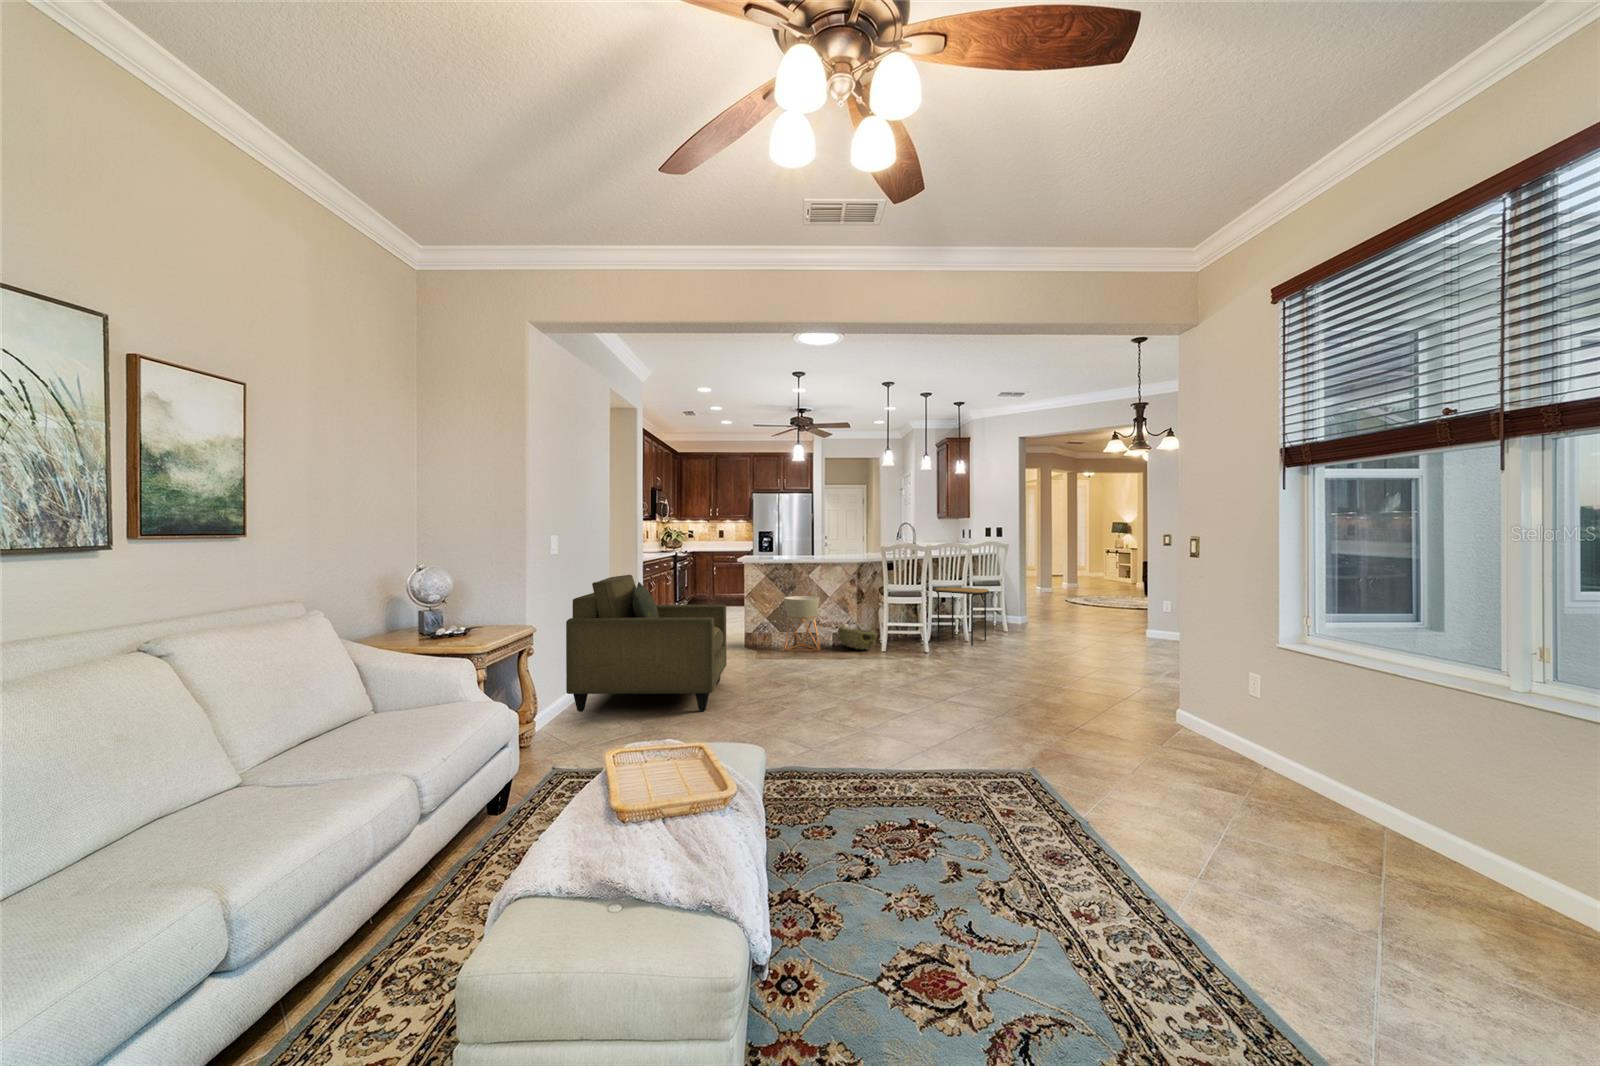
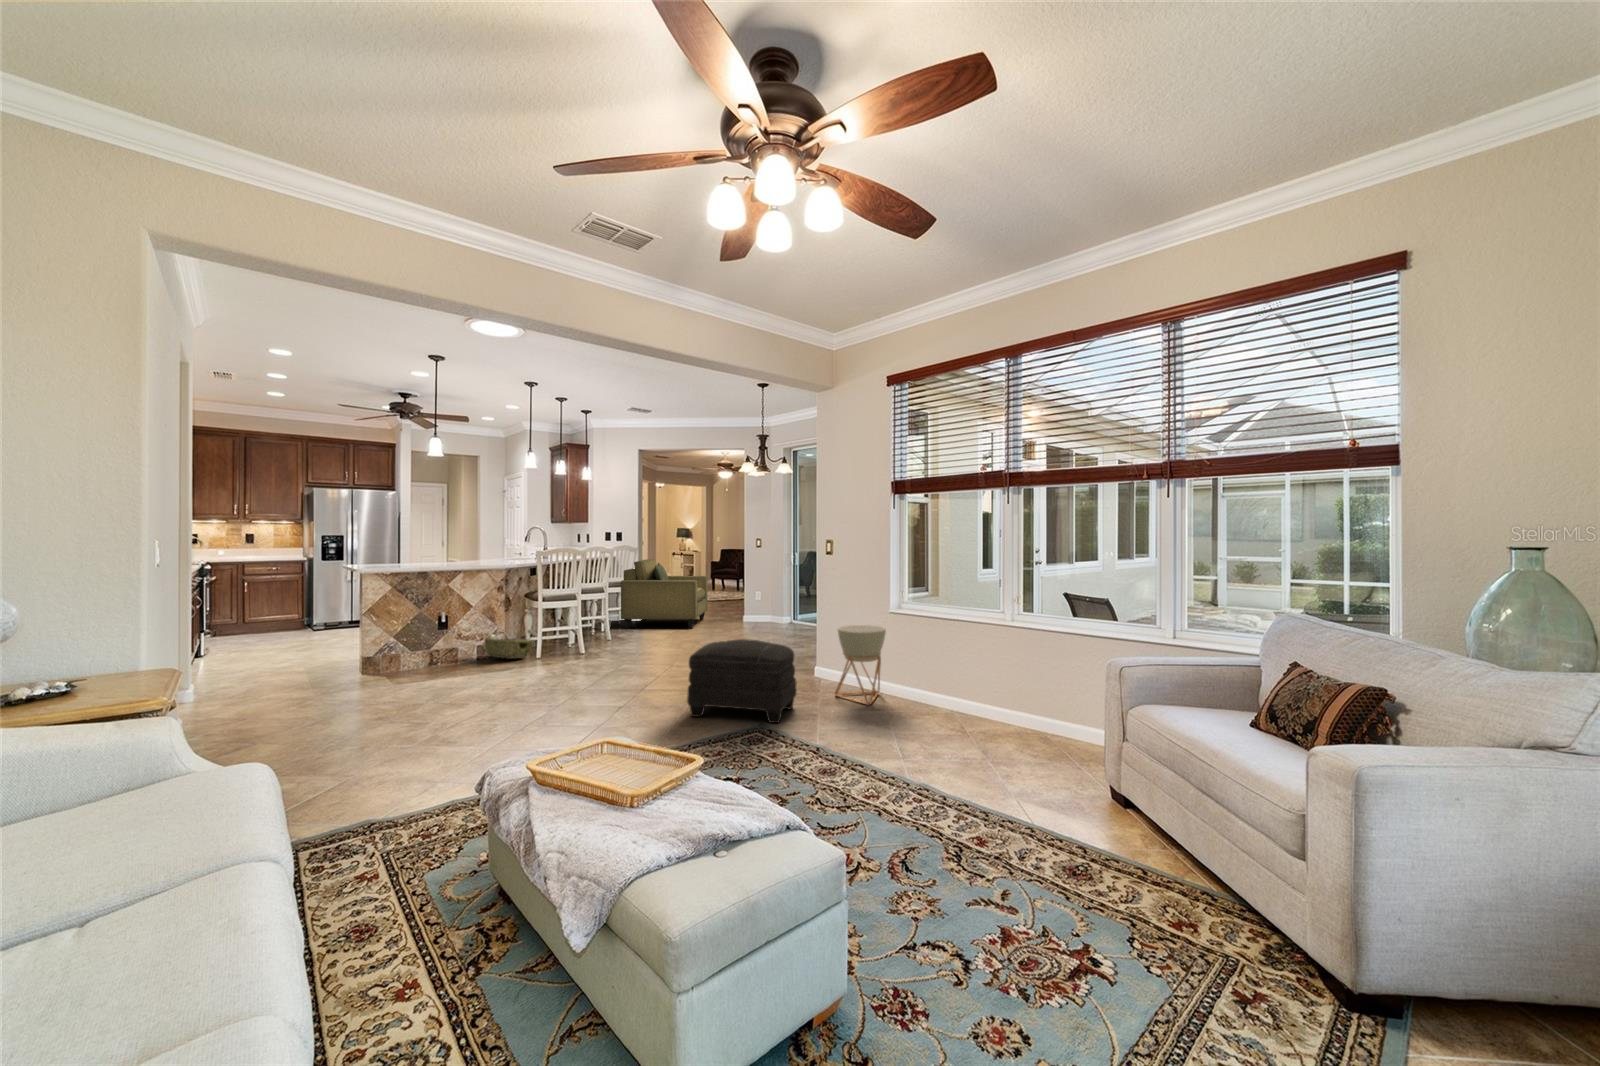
armchair: present [566,575,727,712] -> present [621,559,708,629]
side table: present [935,587,989,646] -> none [580,589,631,643]
planter: present [784,596,820,651] -> present [835,625,886,705]
ottoman: none [954,656,1104,772] -> present [687,639,797,723]

